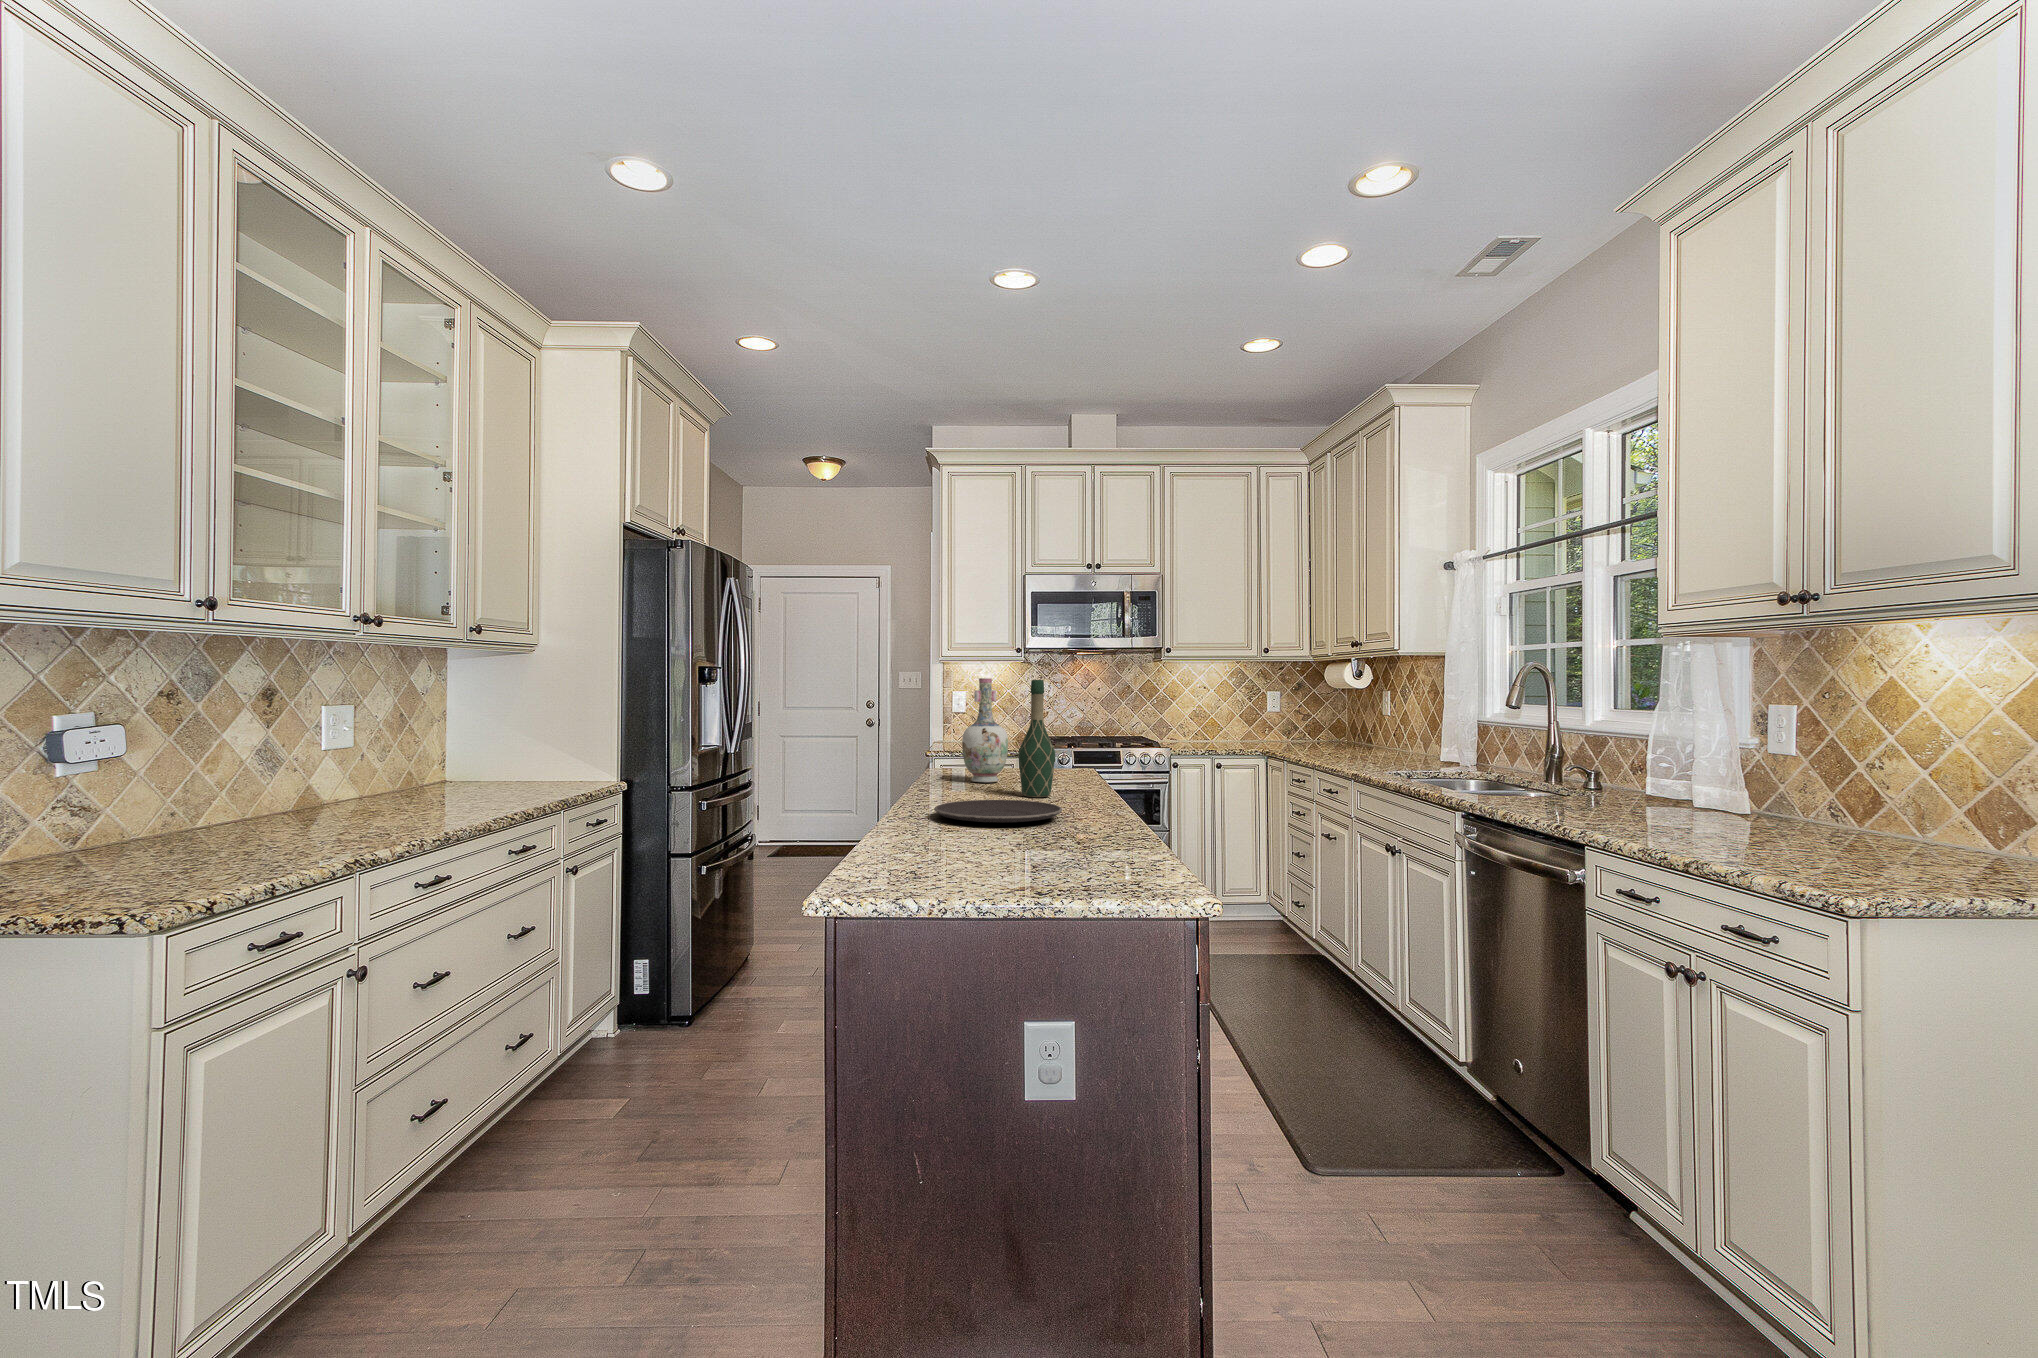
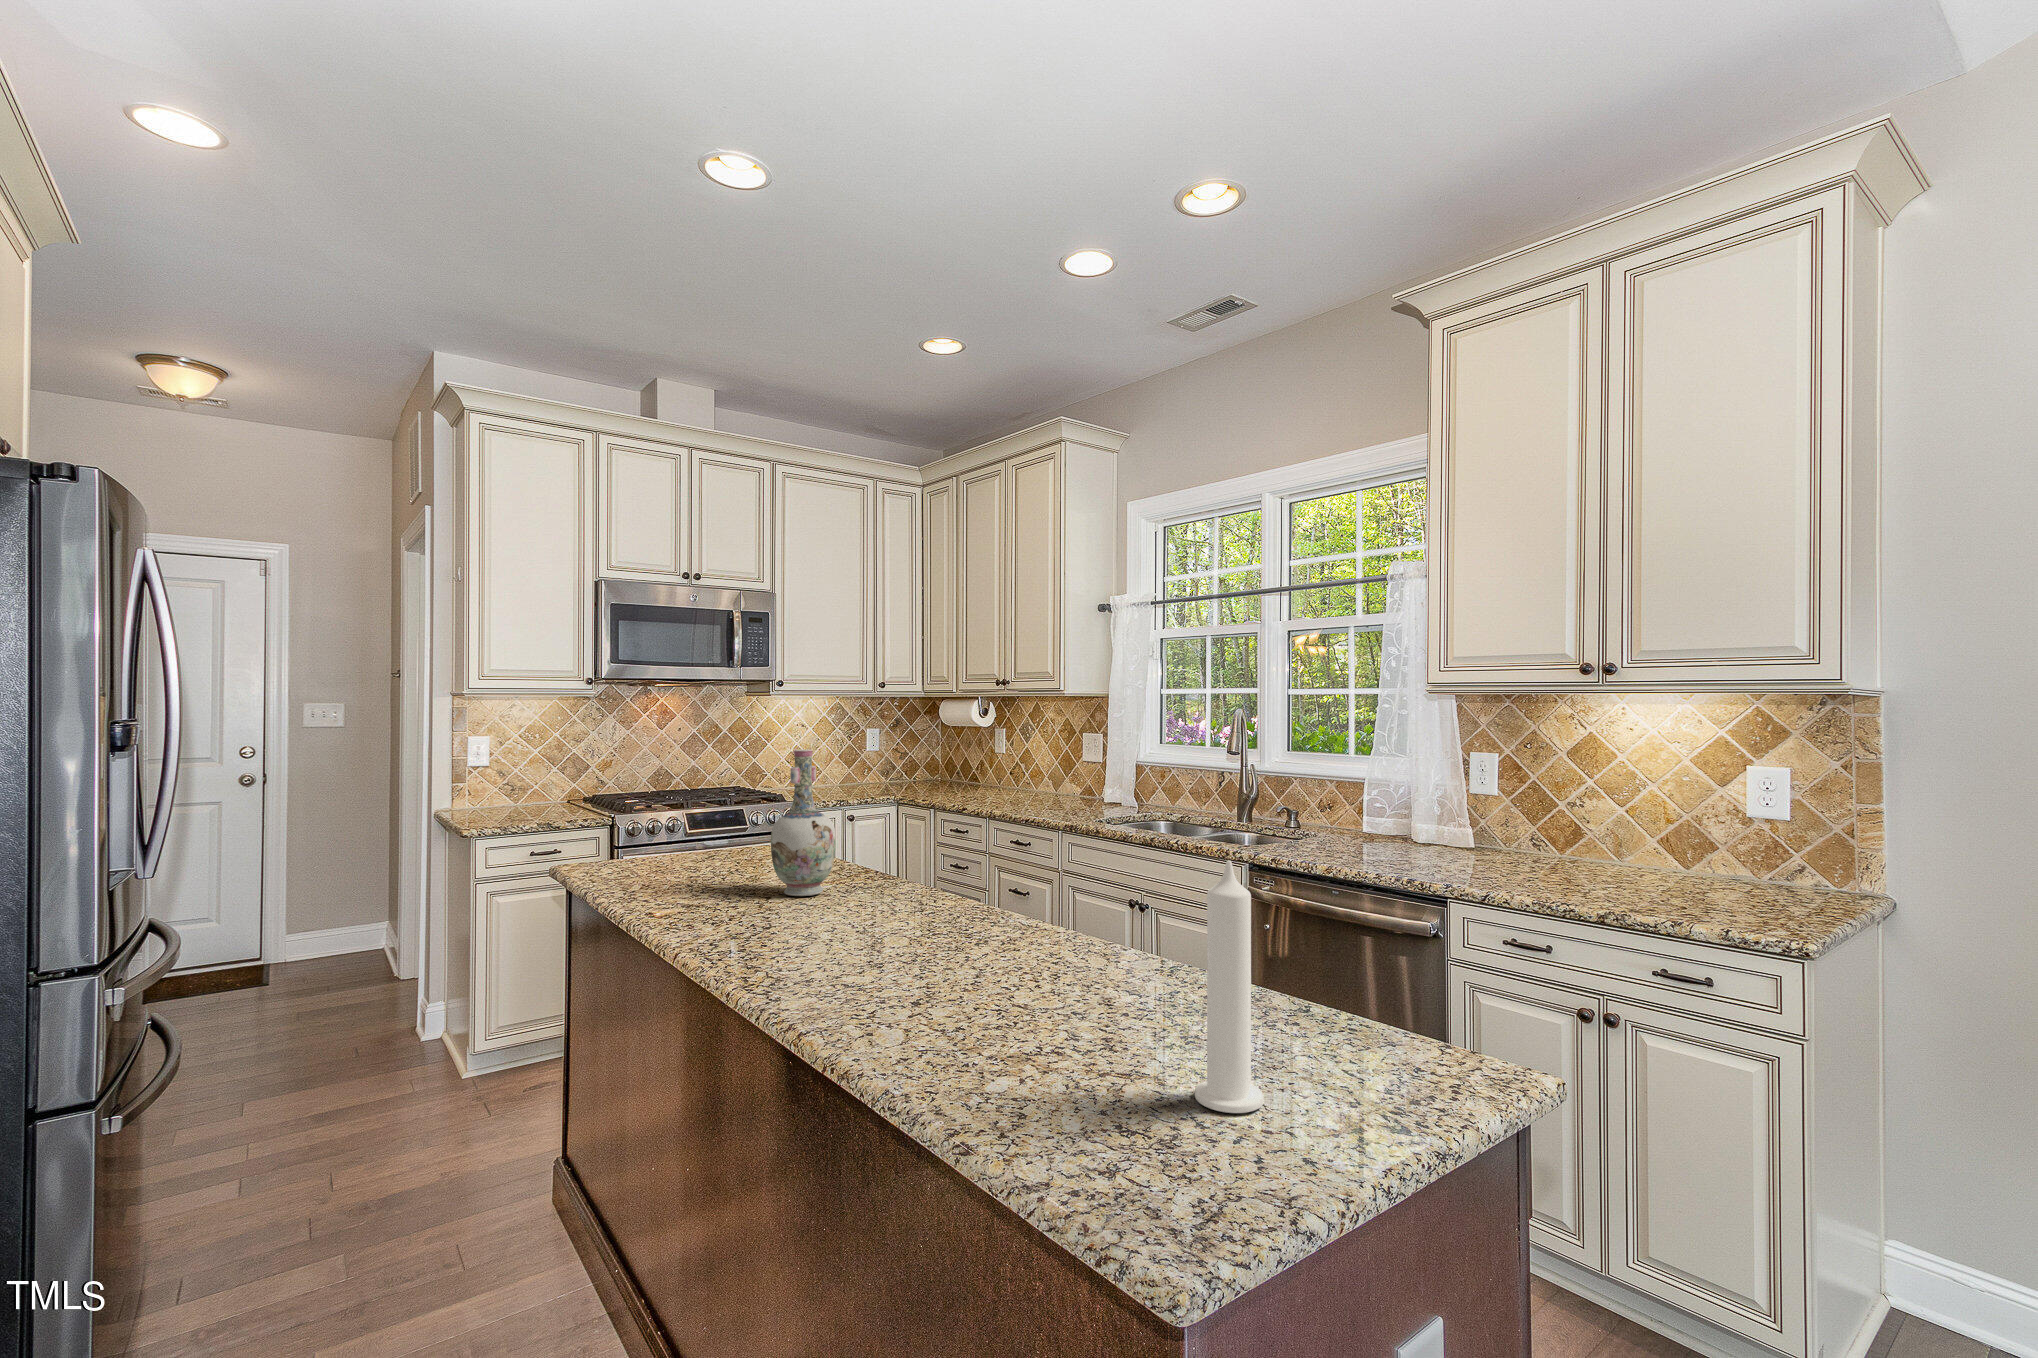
wine bottle: present [1018,680,1055,797] -> none [912,756,962,915]
candle: none [890,710,934,870] -> present [1195,860,1264,1113]
plate: present [934,800,1062,823] -> none [931,930,1110,982]

